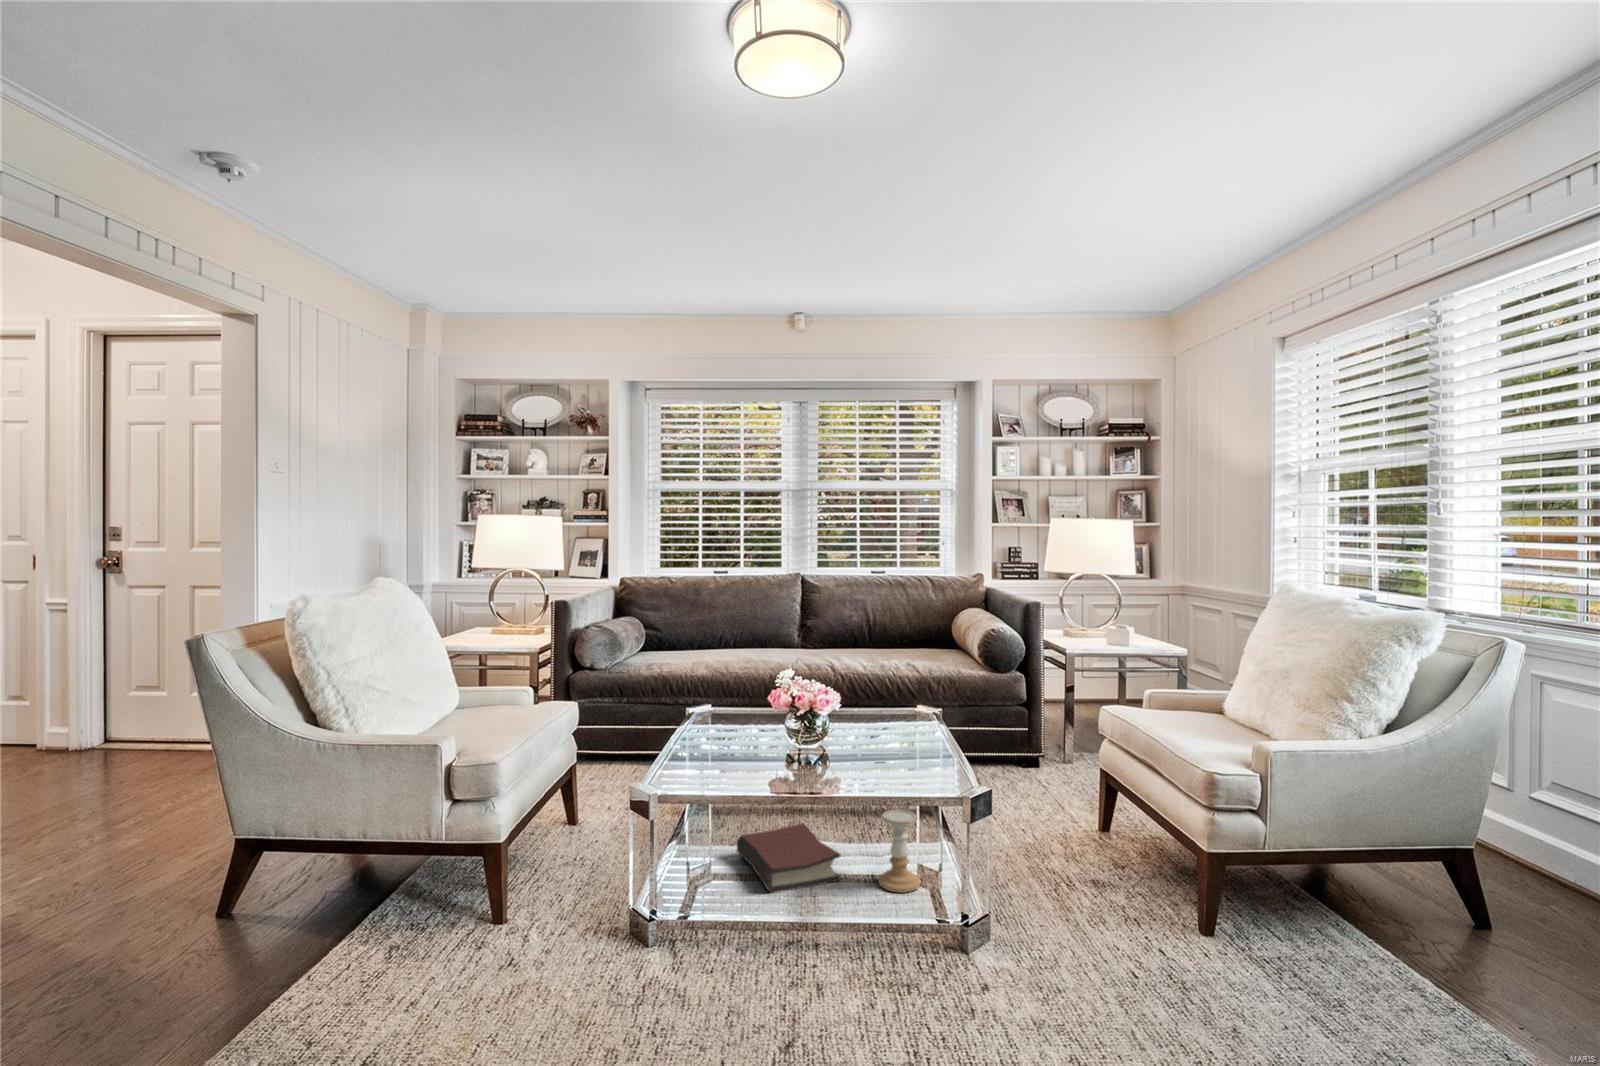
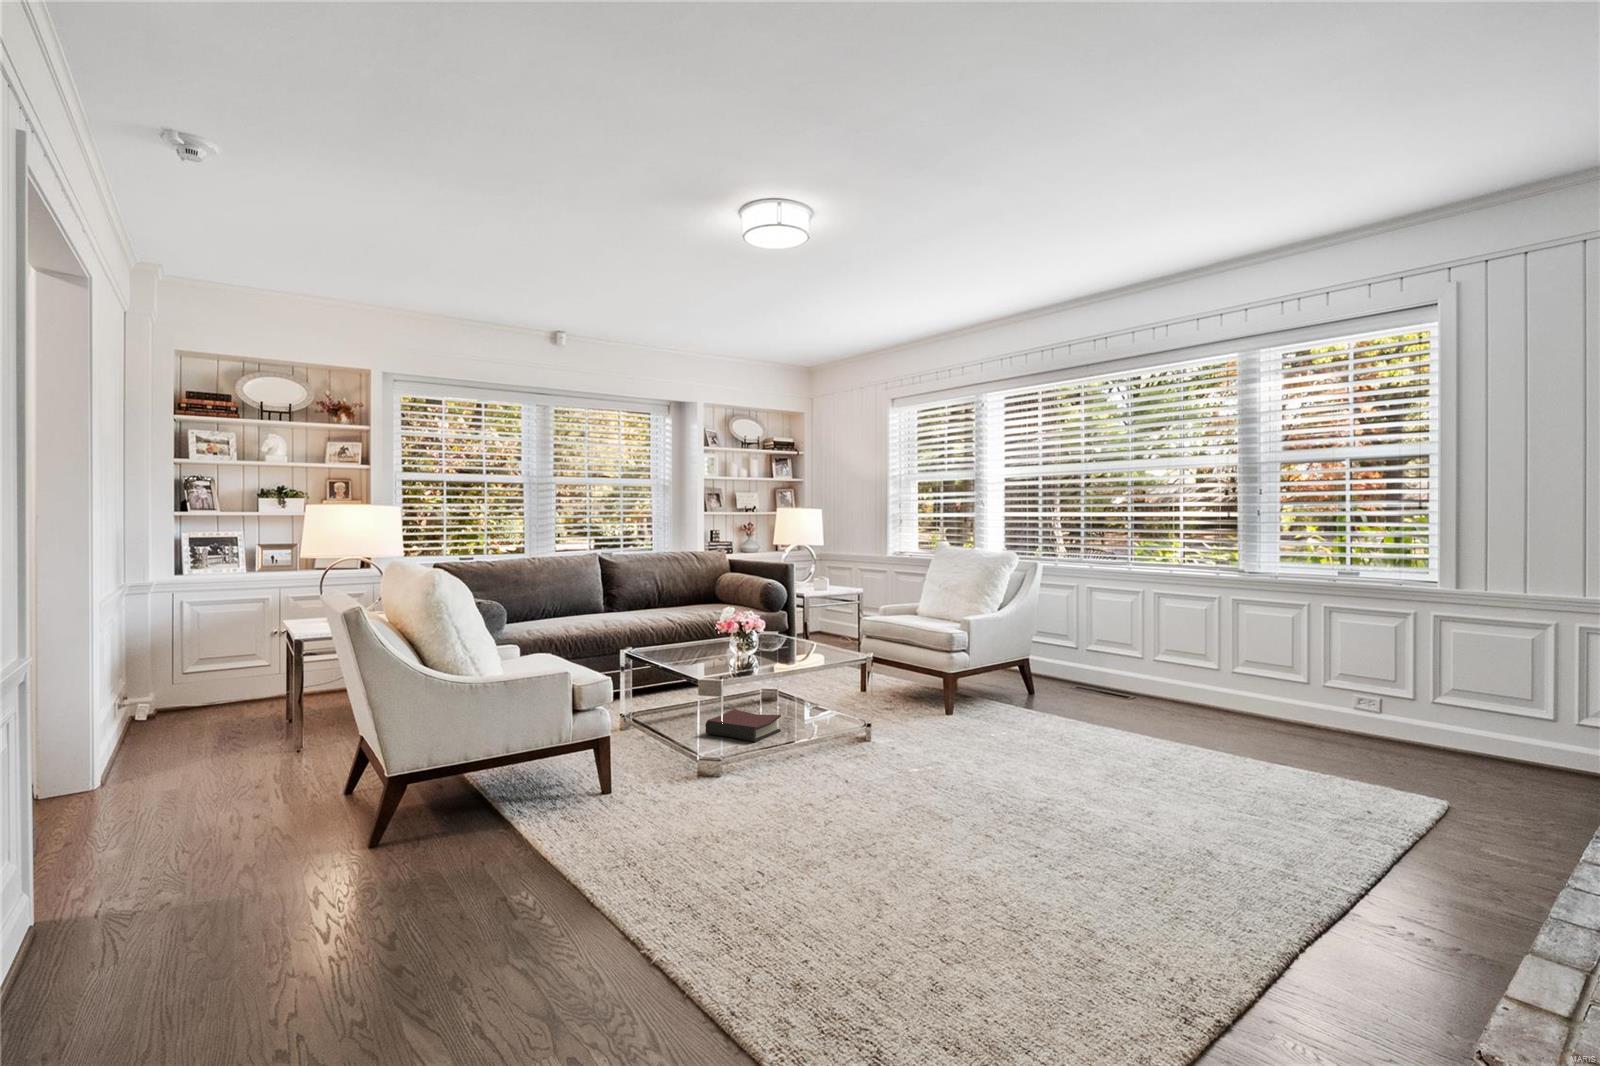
candle holder: present [878,810,920,893] -> none [800,684,824,729]

